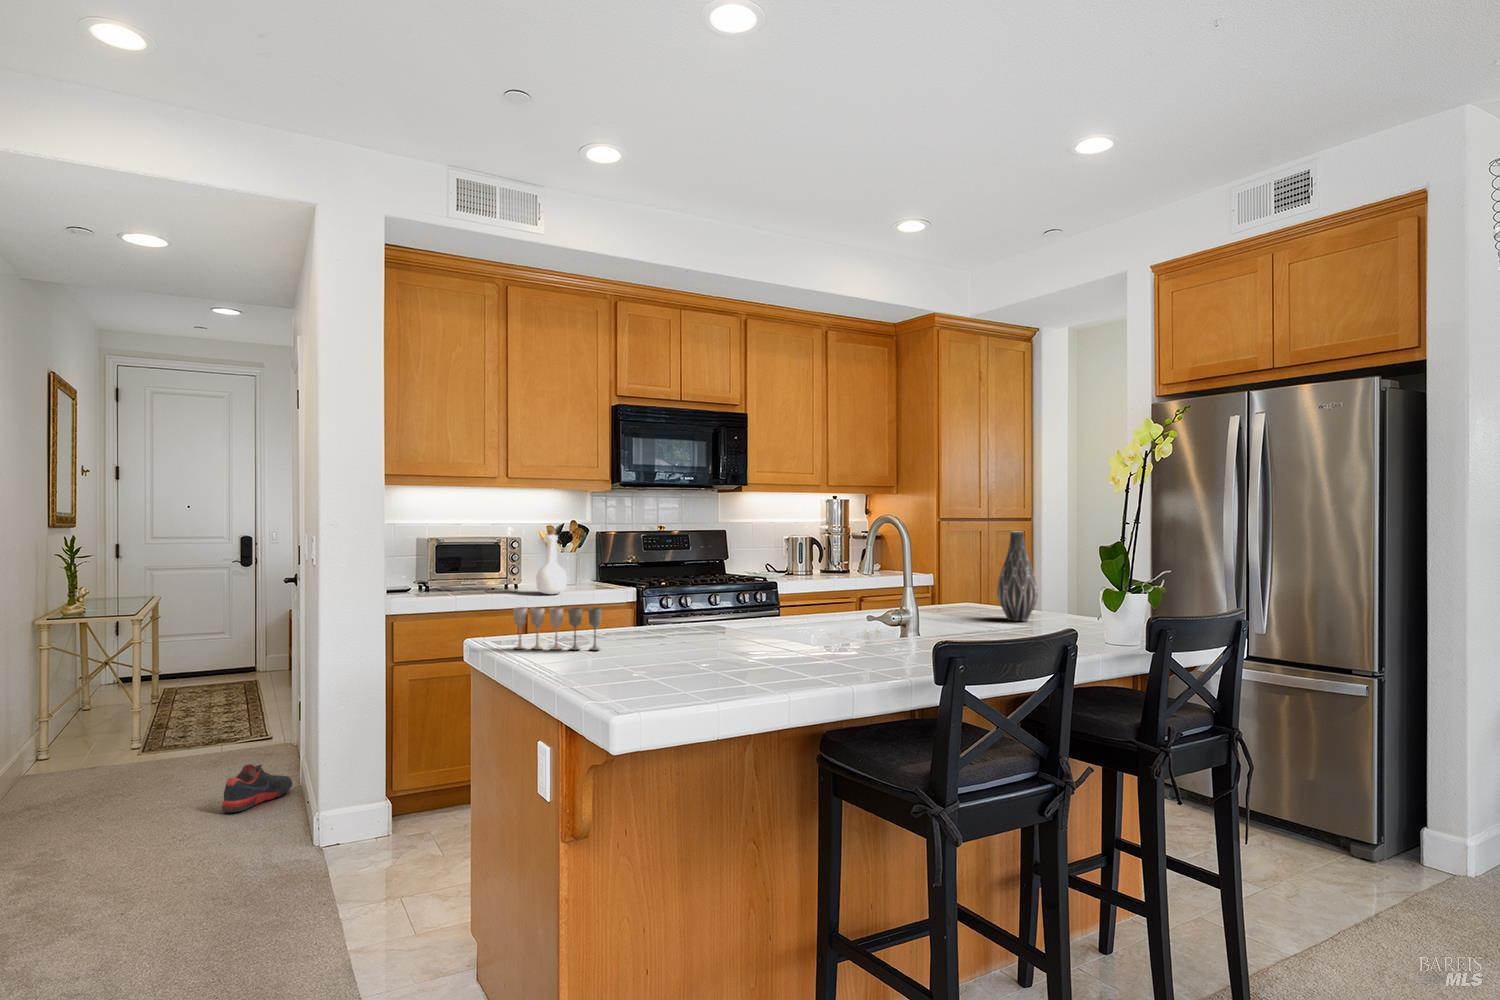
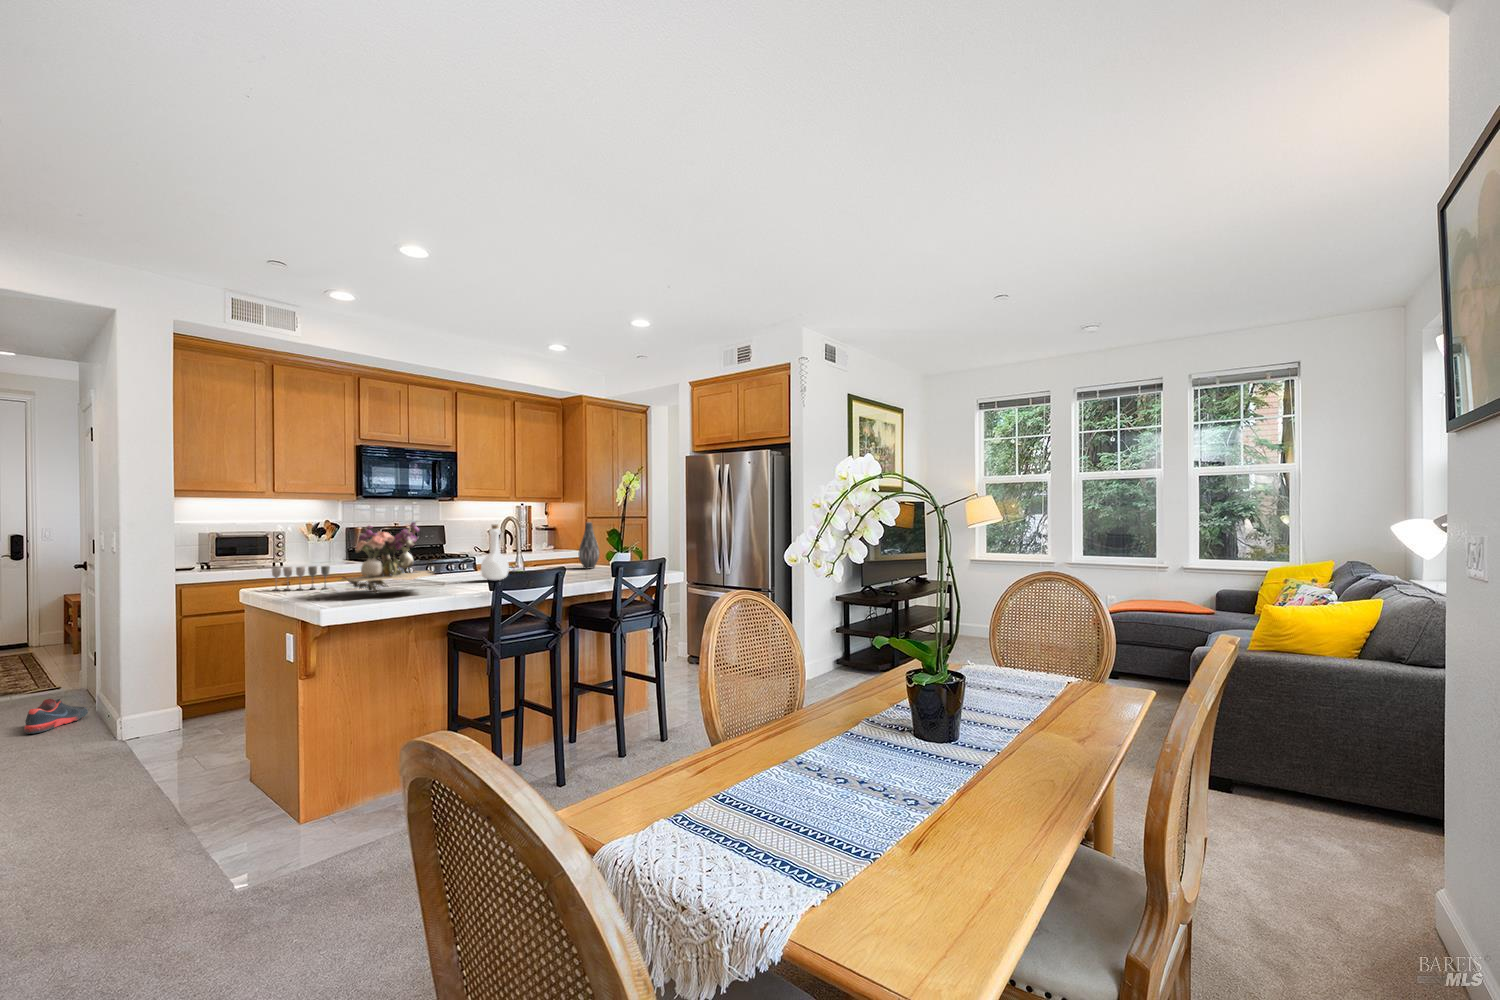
flower arrangement: none [627,526,798,673] -> present [341,522,435,593]
bottle: present [536,530,567,594] -> present [481,524,509,580]

